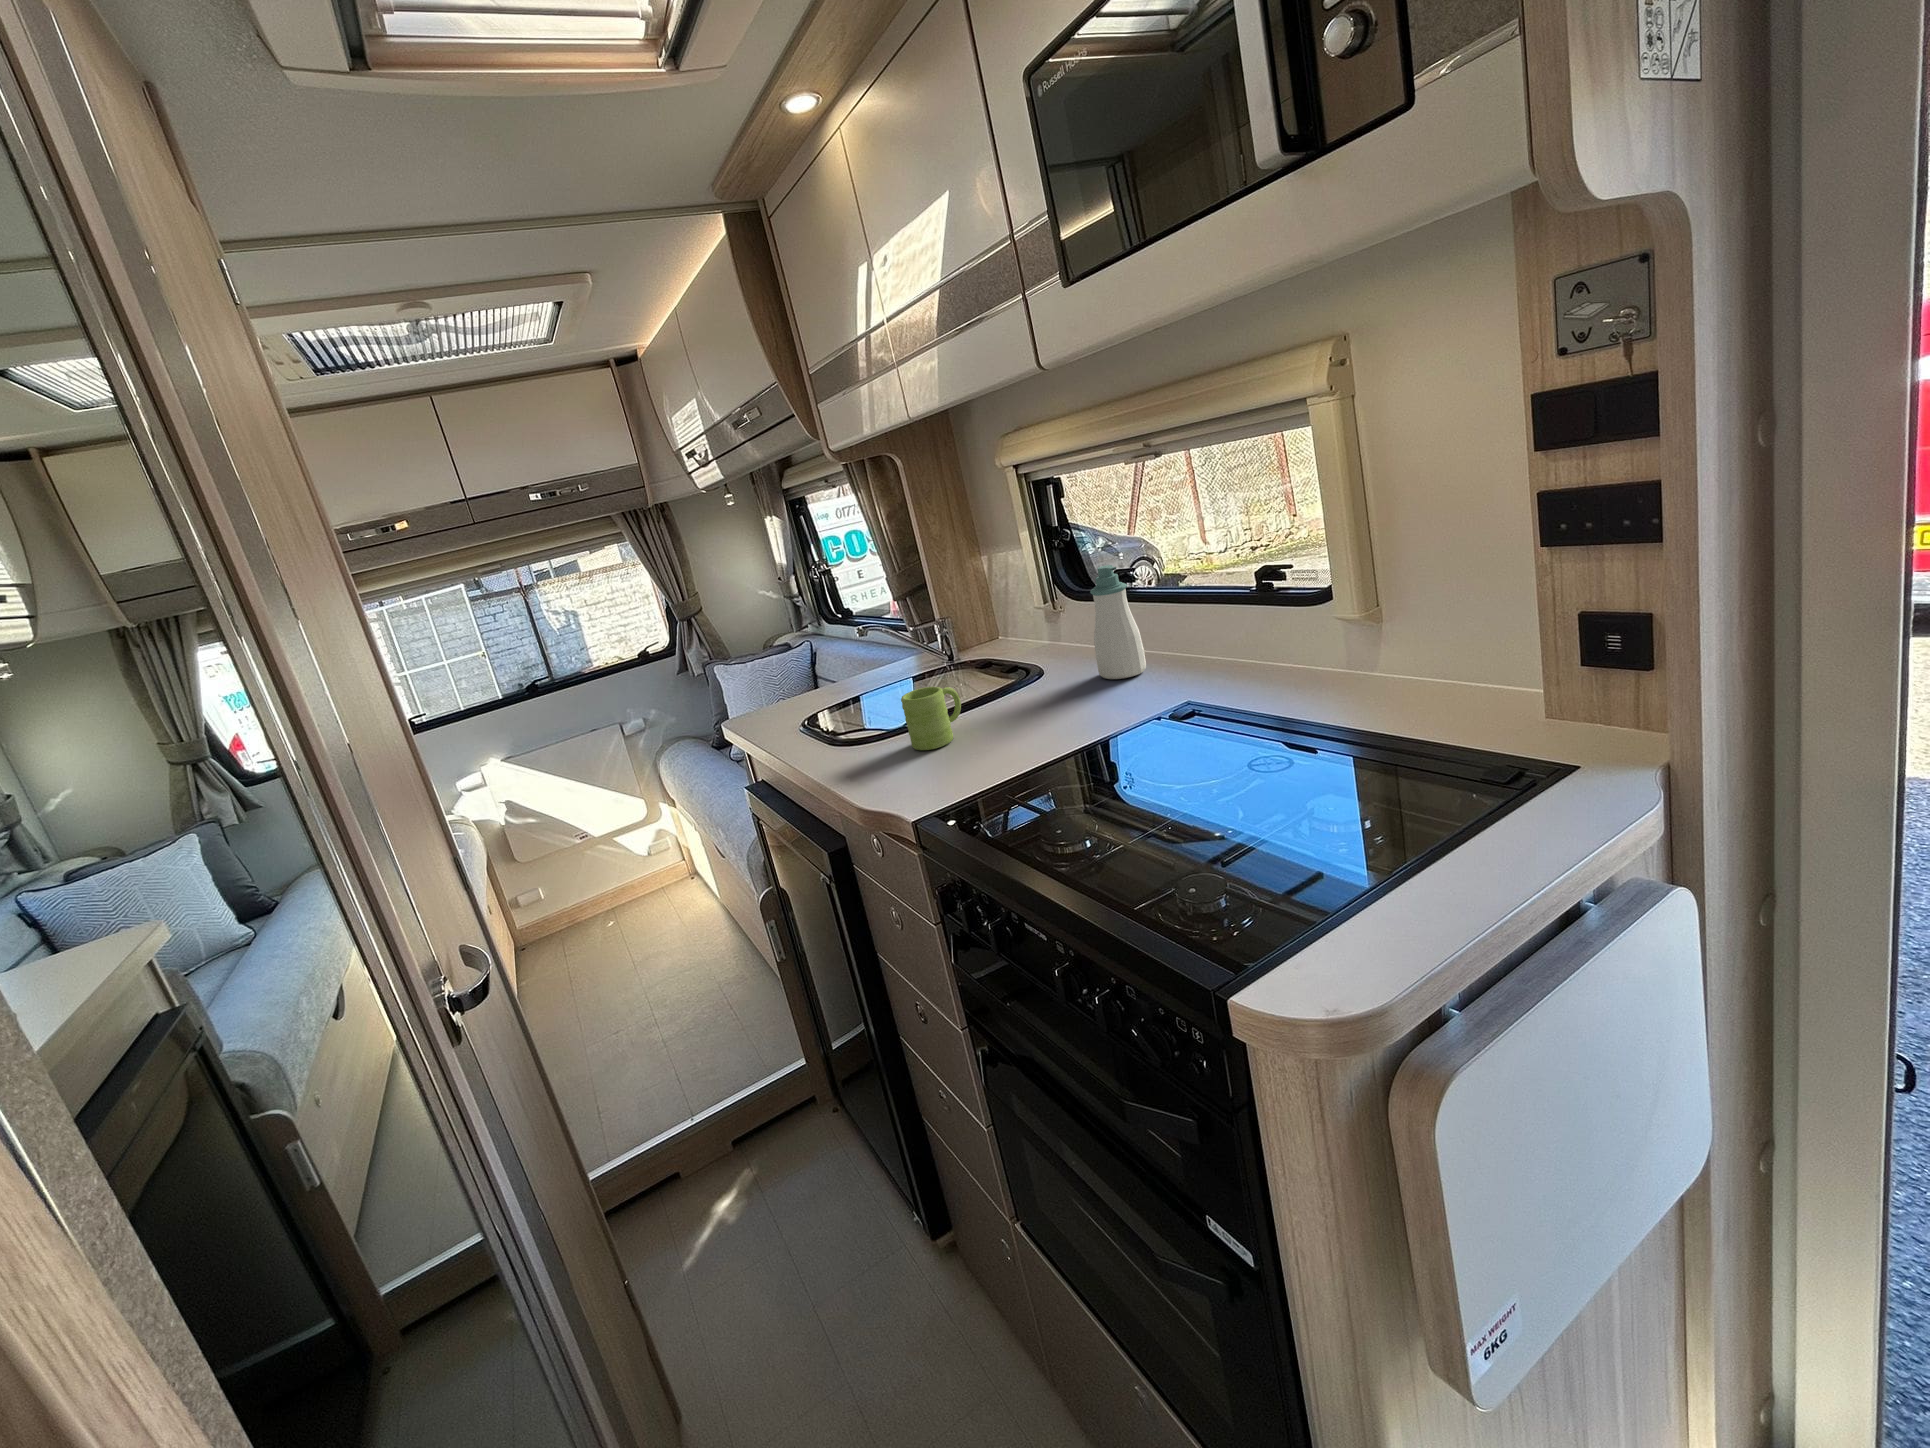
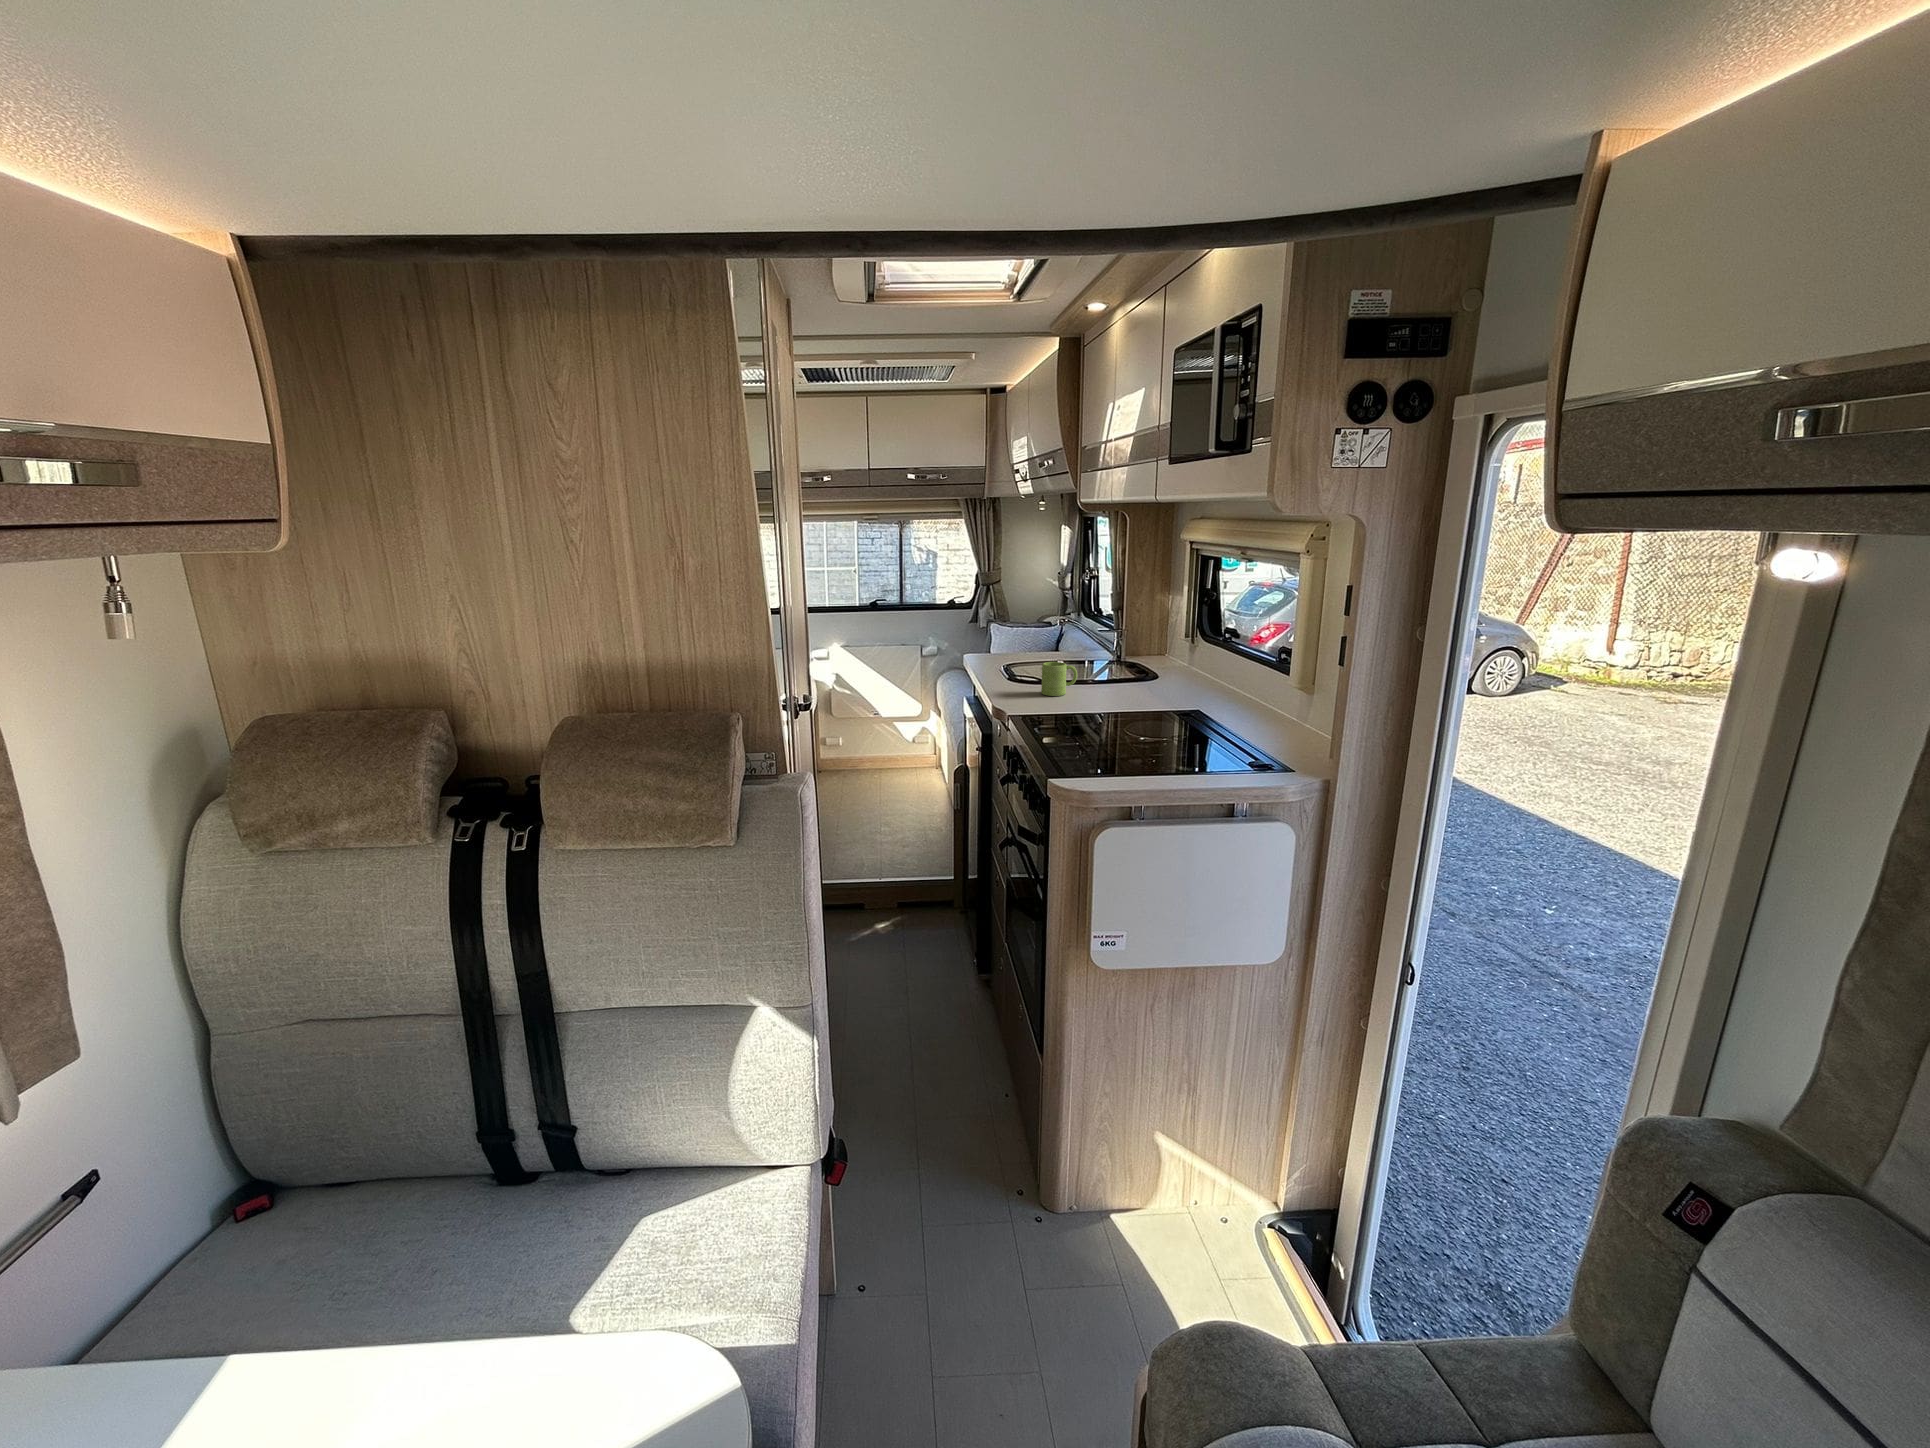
soap bottle: present [1090,565,1146,679] -> none [1176,623,1207,695]

